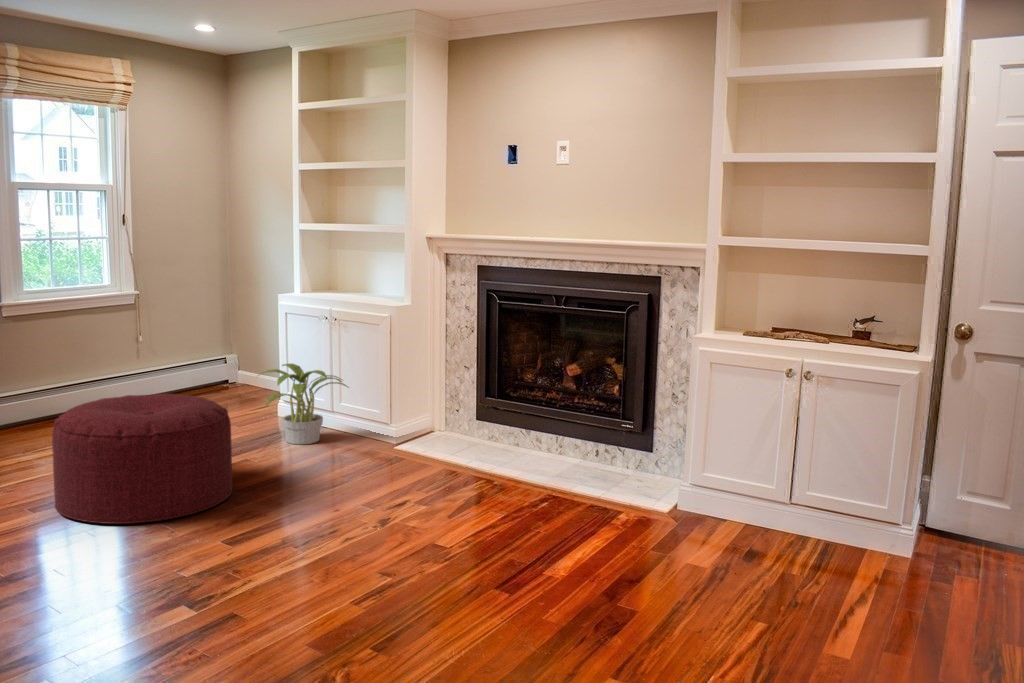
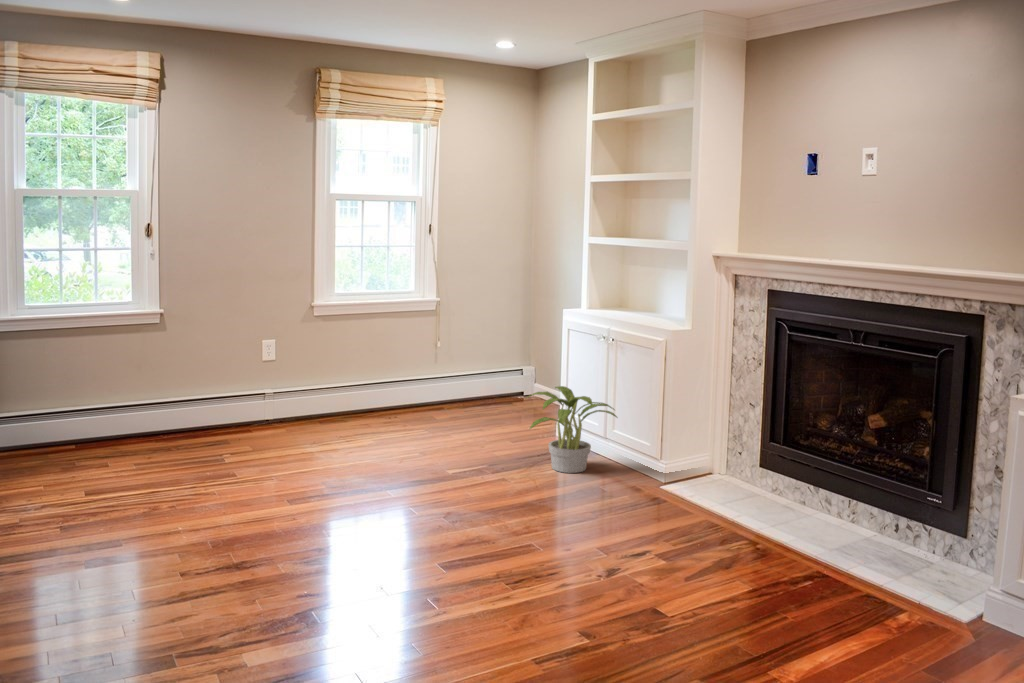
ottoman: present [52,394,232,524] -> none [317,410,478,539]

